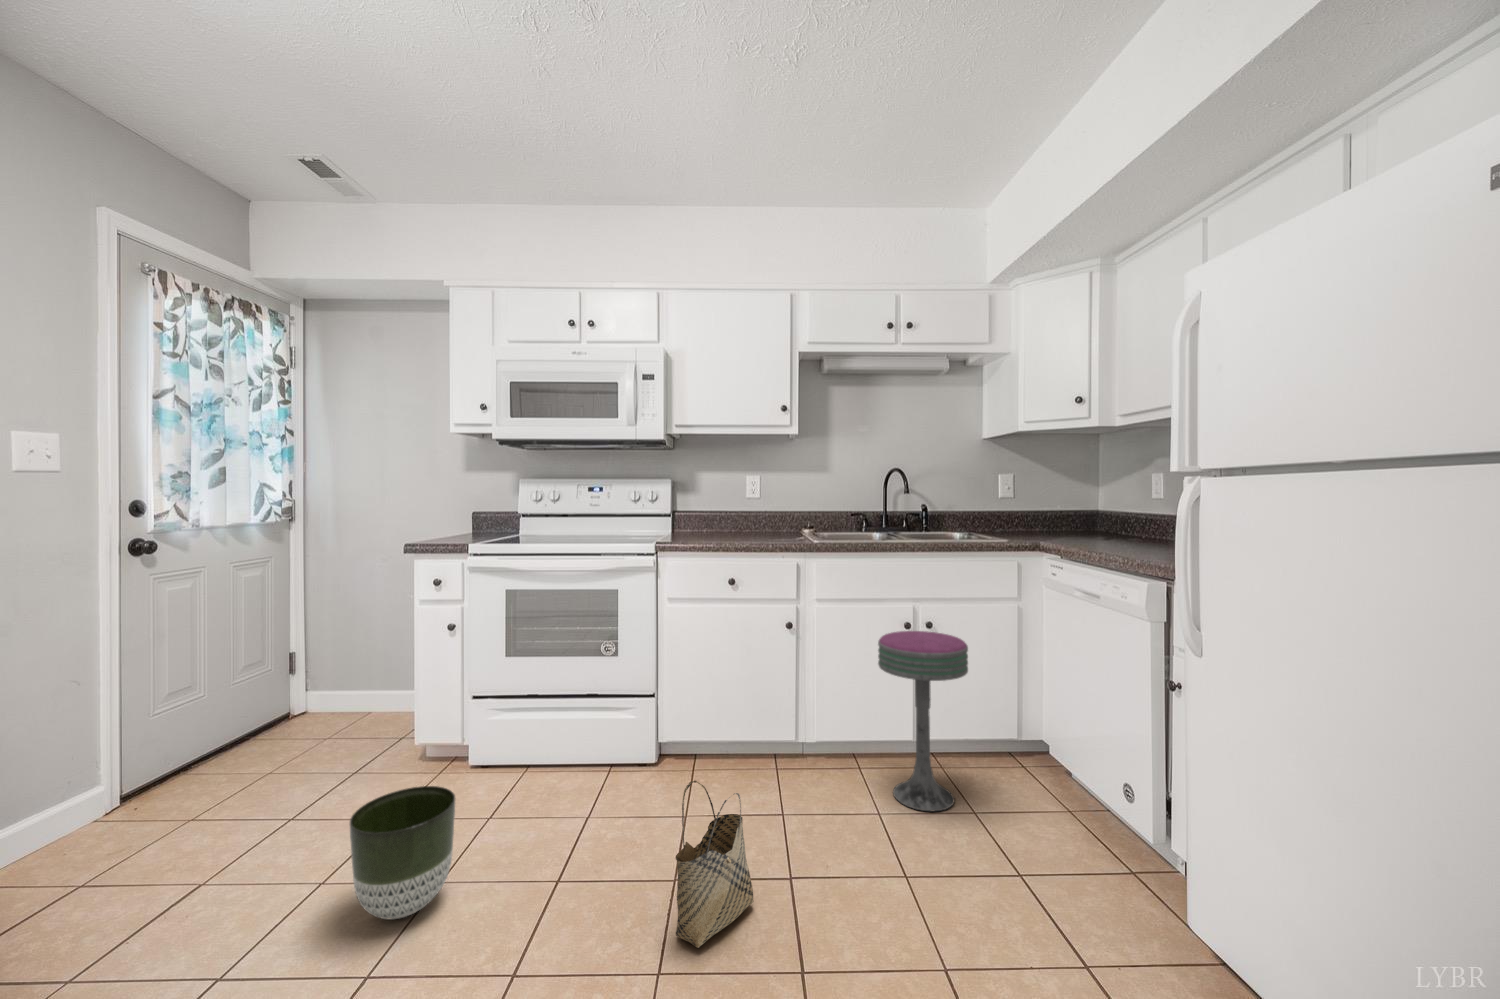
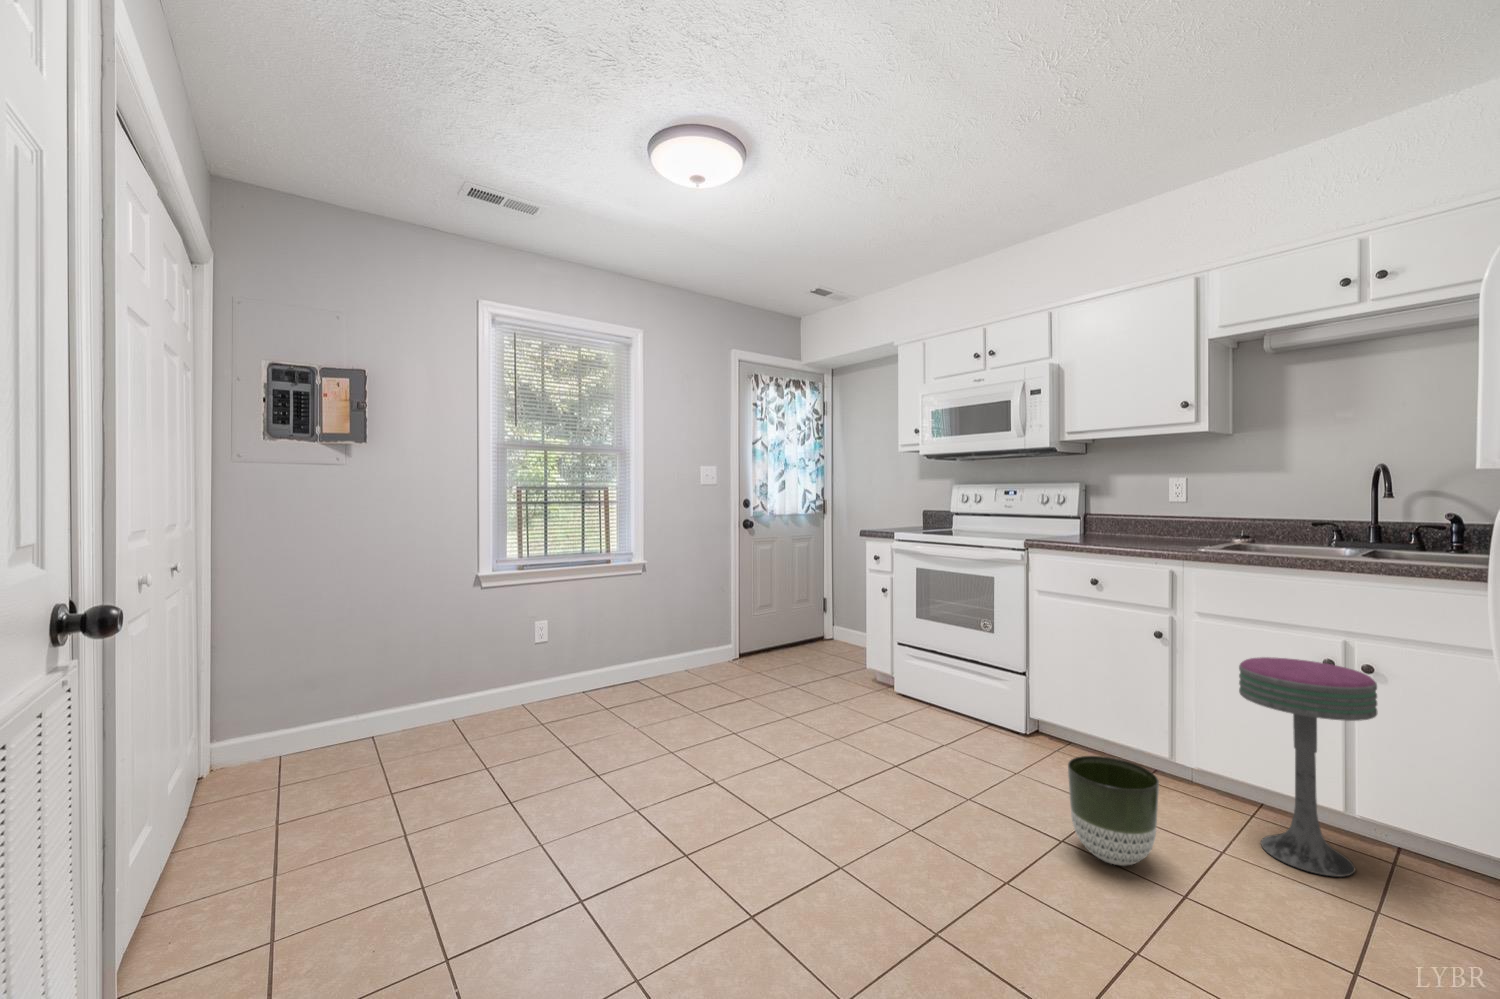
woven basket: present [676,781,754,948] -> none [938,716,1013,827]
planter: present [350,786,455,919] -> present [1068,756,1159,866]

